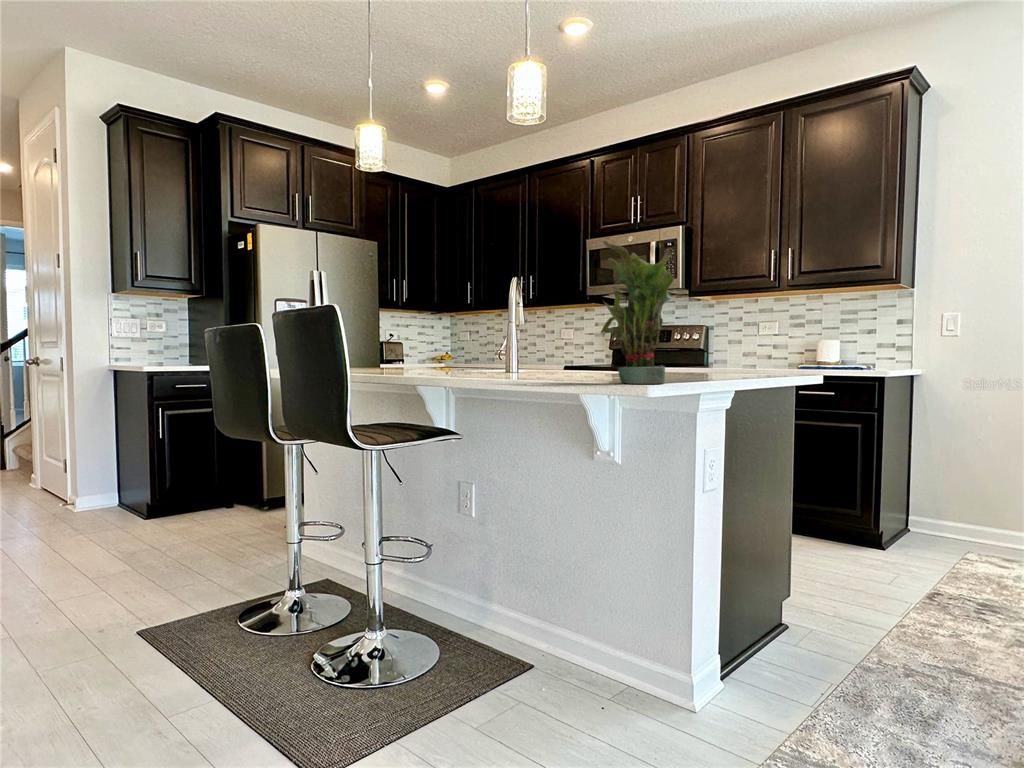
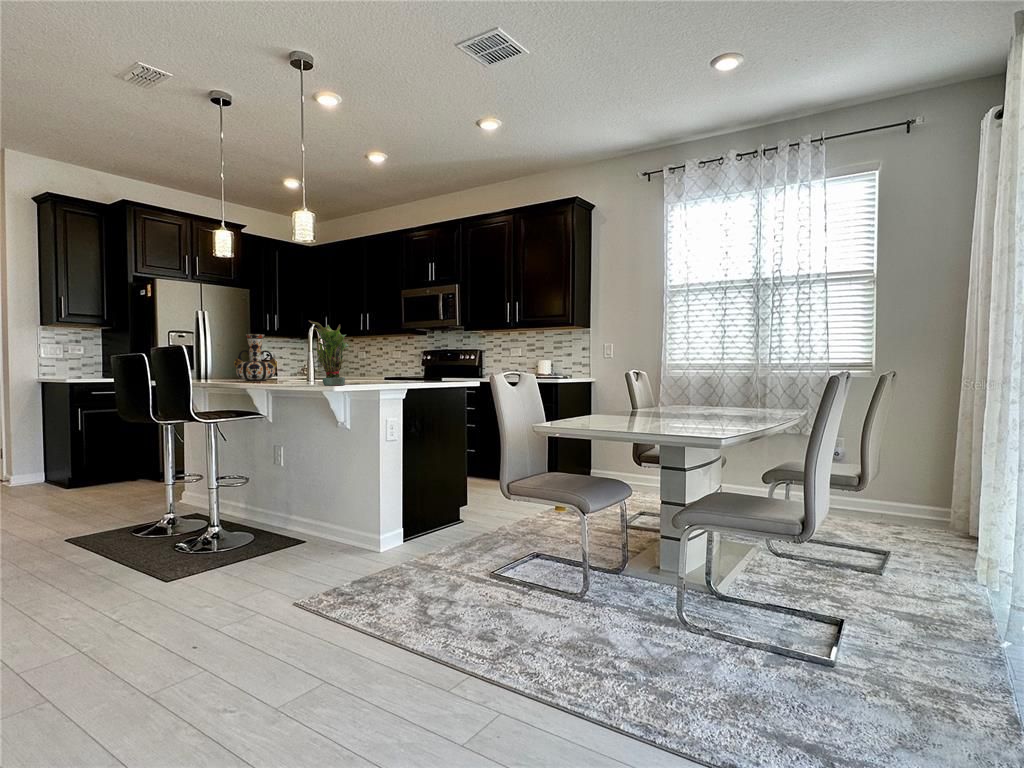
vase: none [385,293,451,370] -> present [234,334,277,381]

